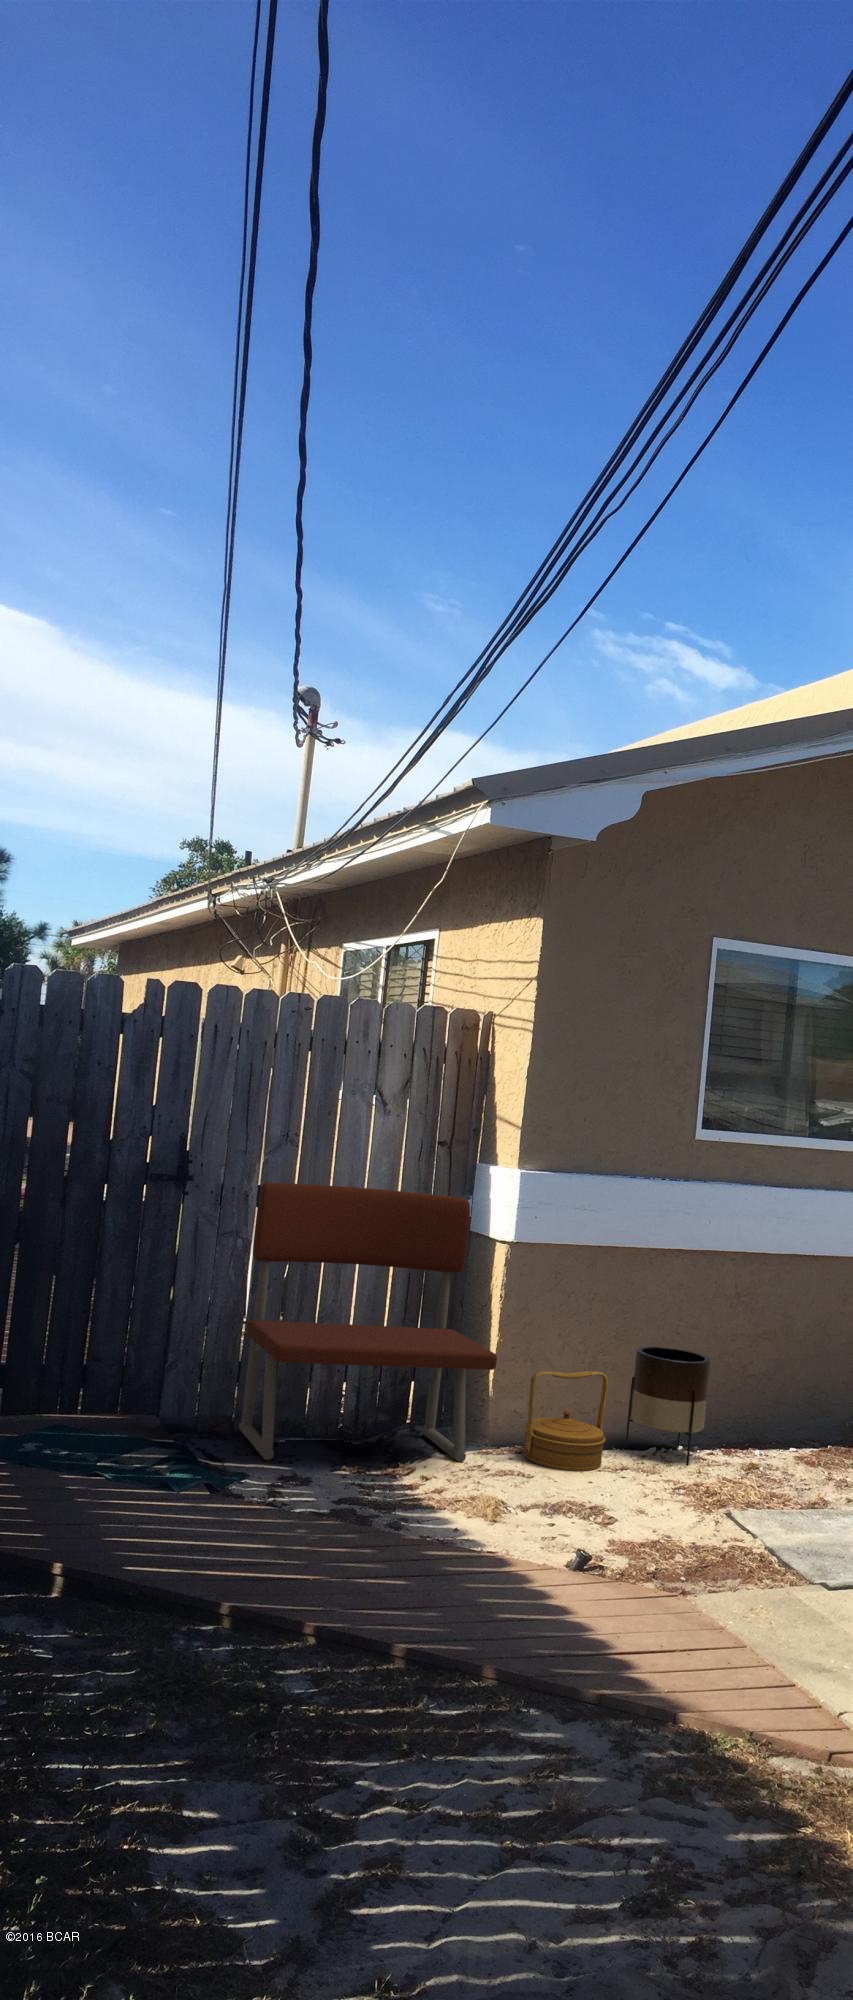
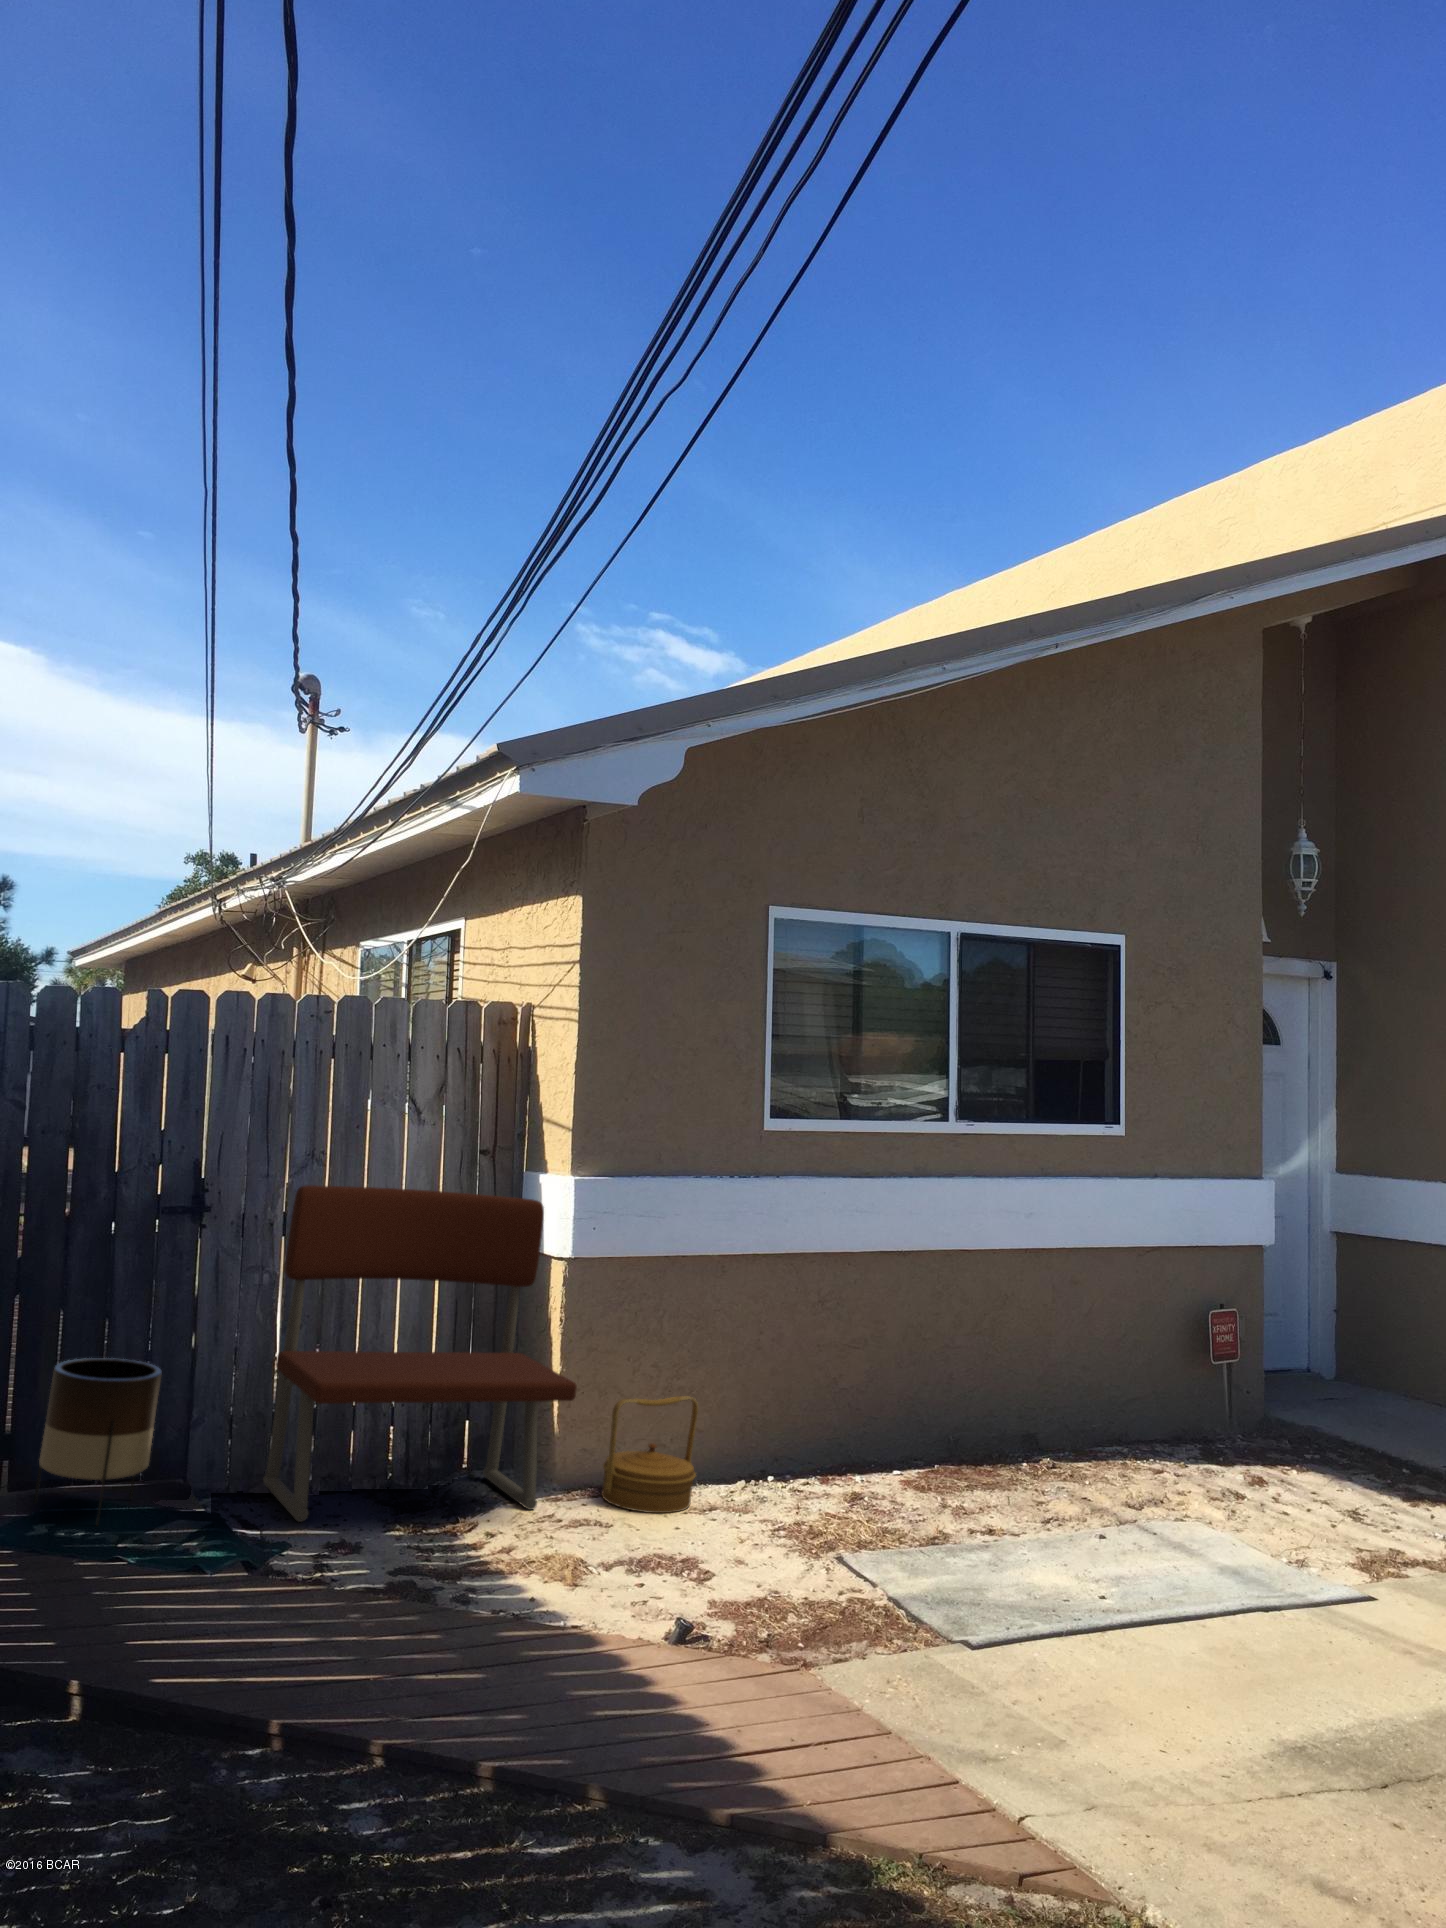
planter: present [625,1346,710,1466] -> present [34,1358,162,1526]

